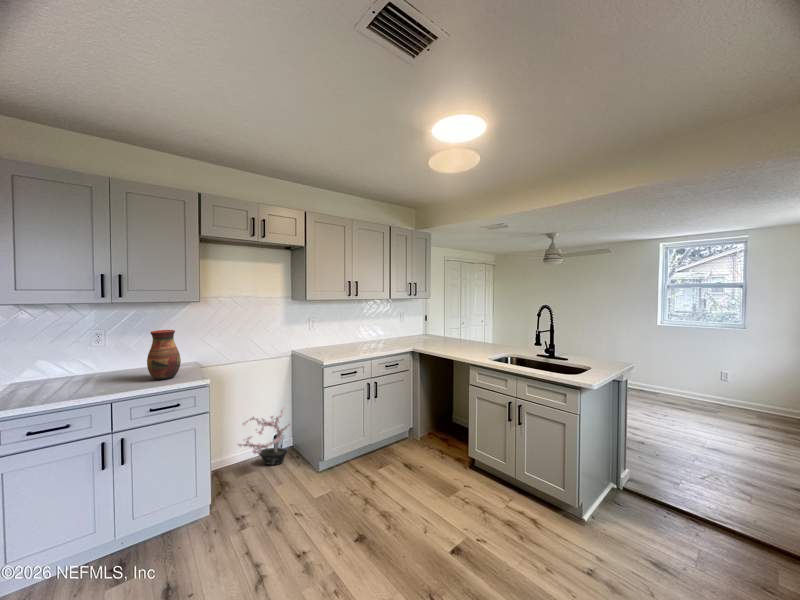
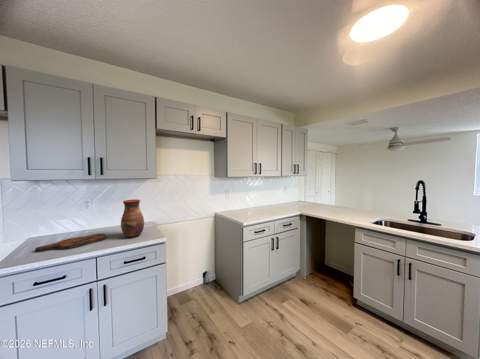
cutting board: none [26,376,126,396] -> present [35,234,106,252]
potted plant: present [238,407,290,465] -> none [180,252,217,296]

